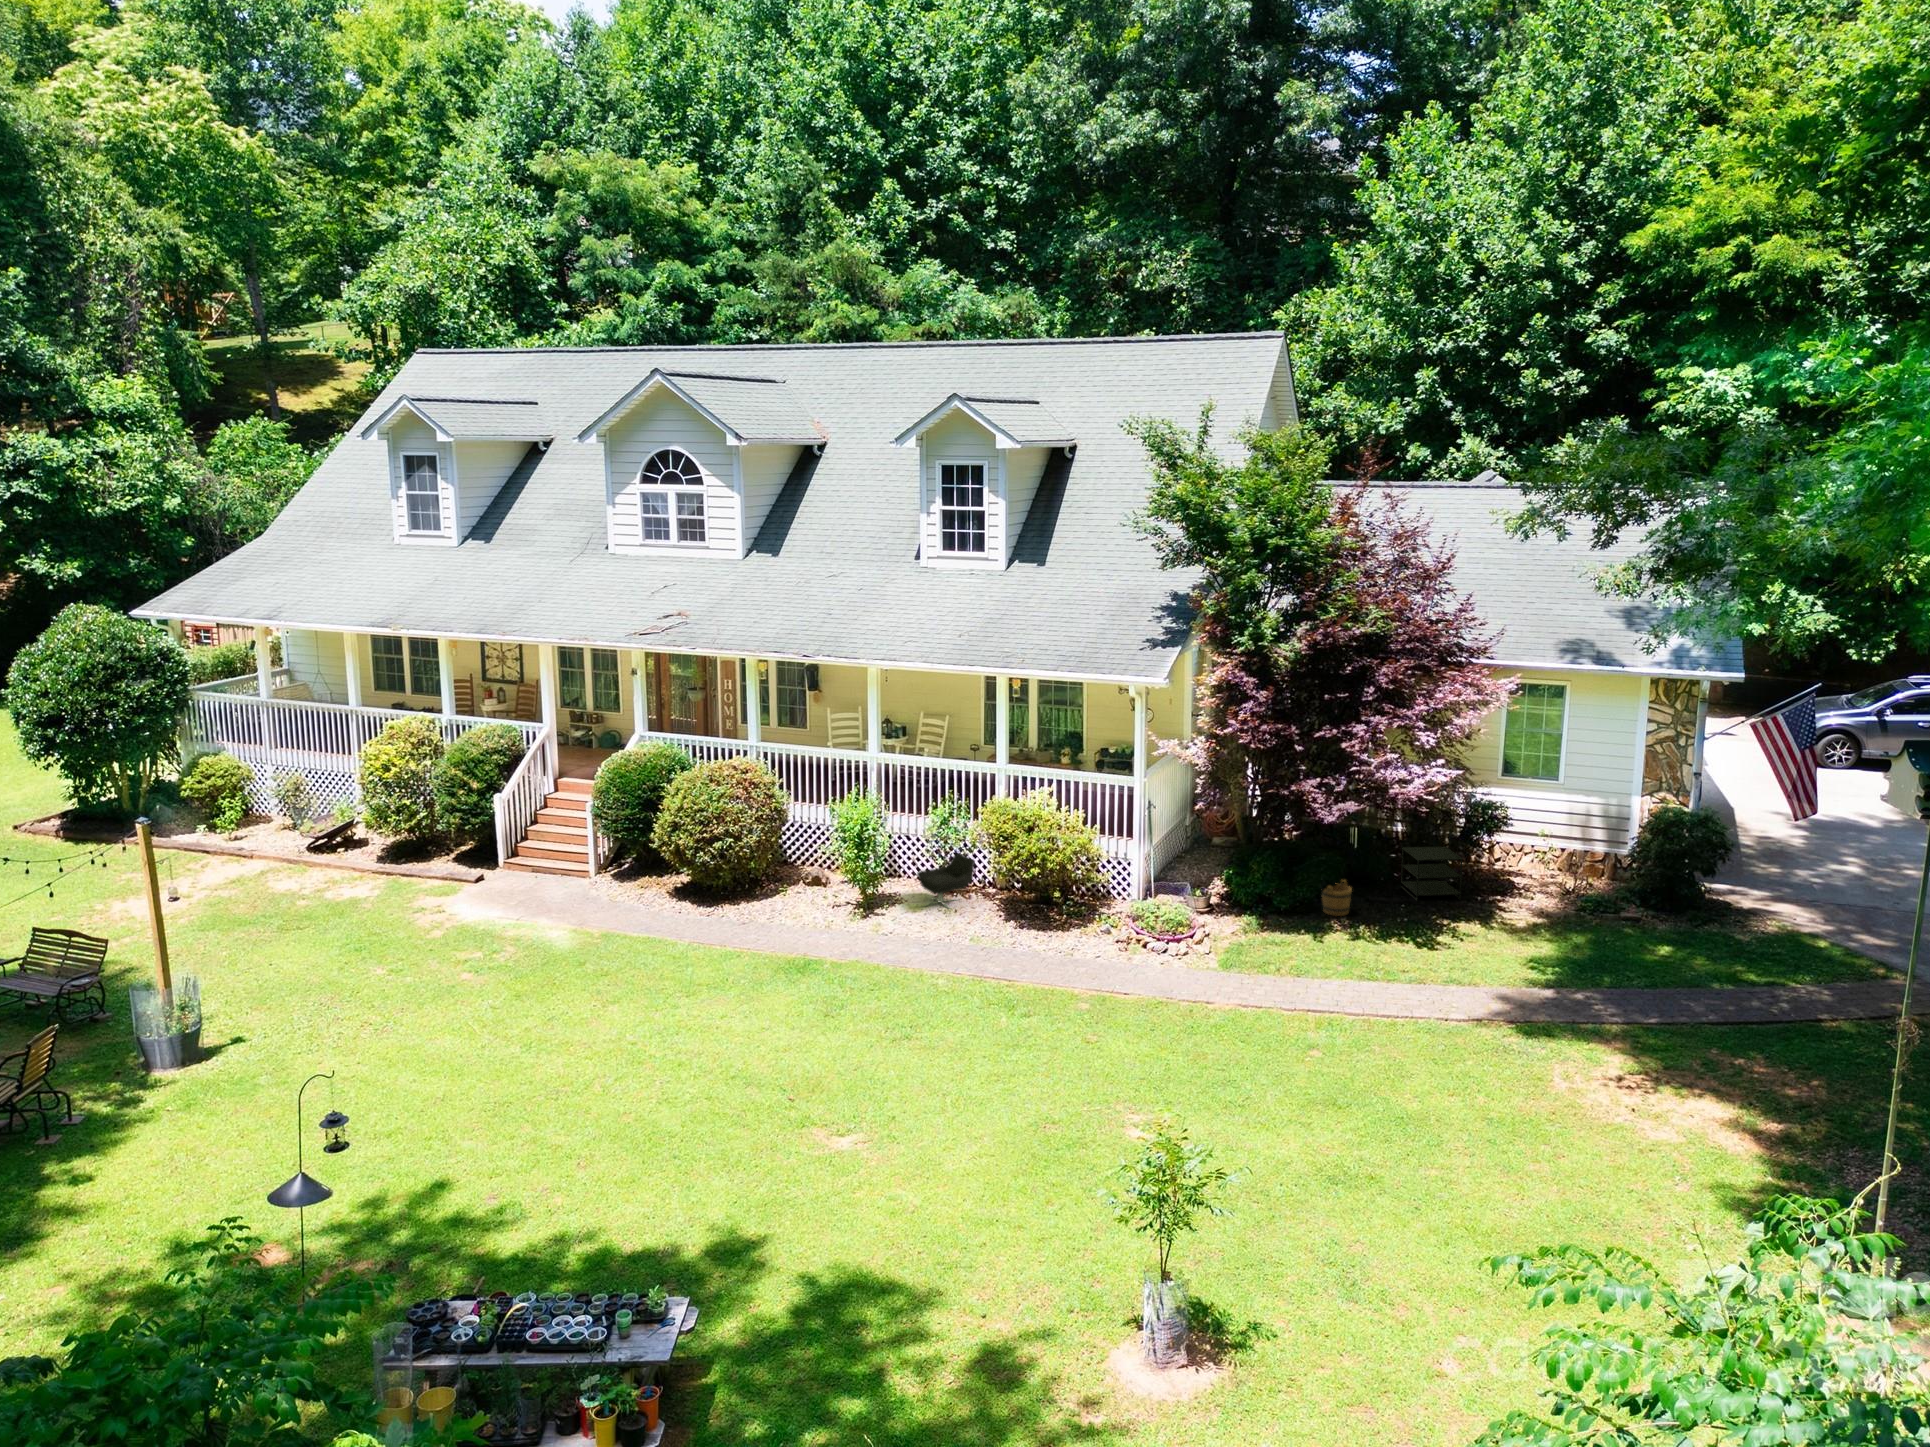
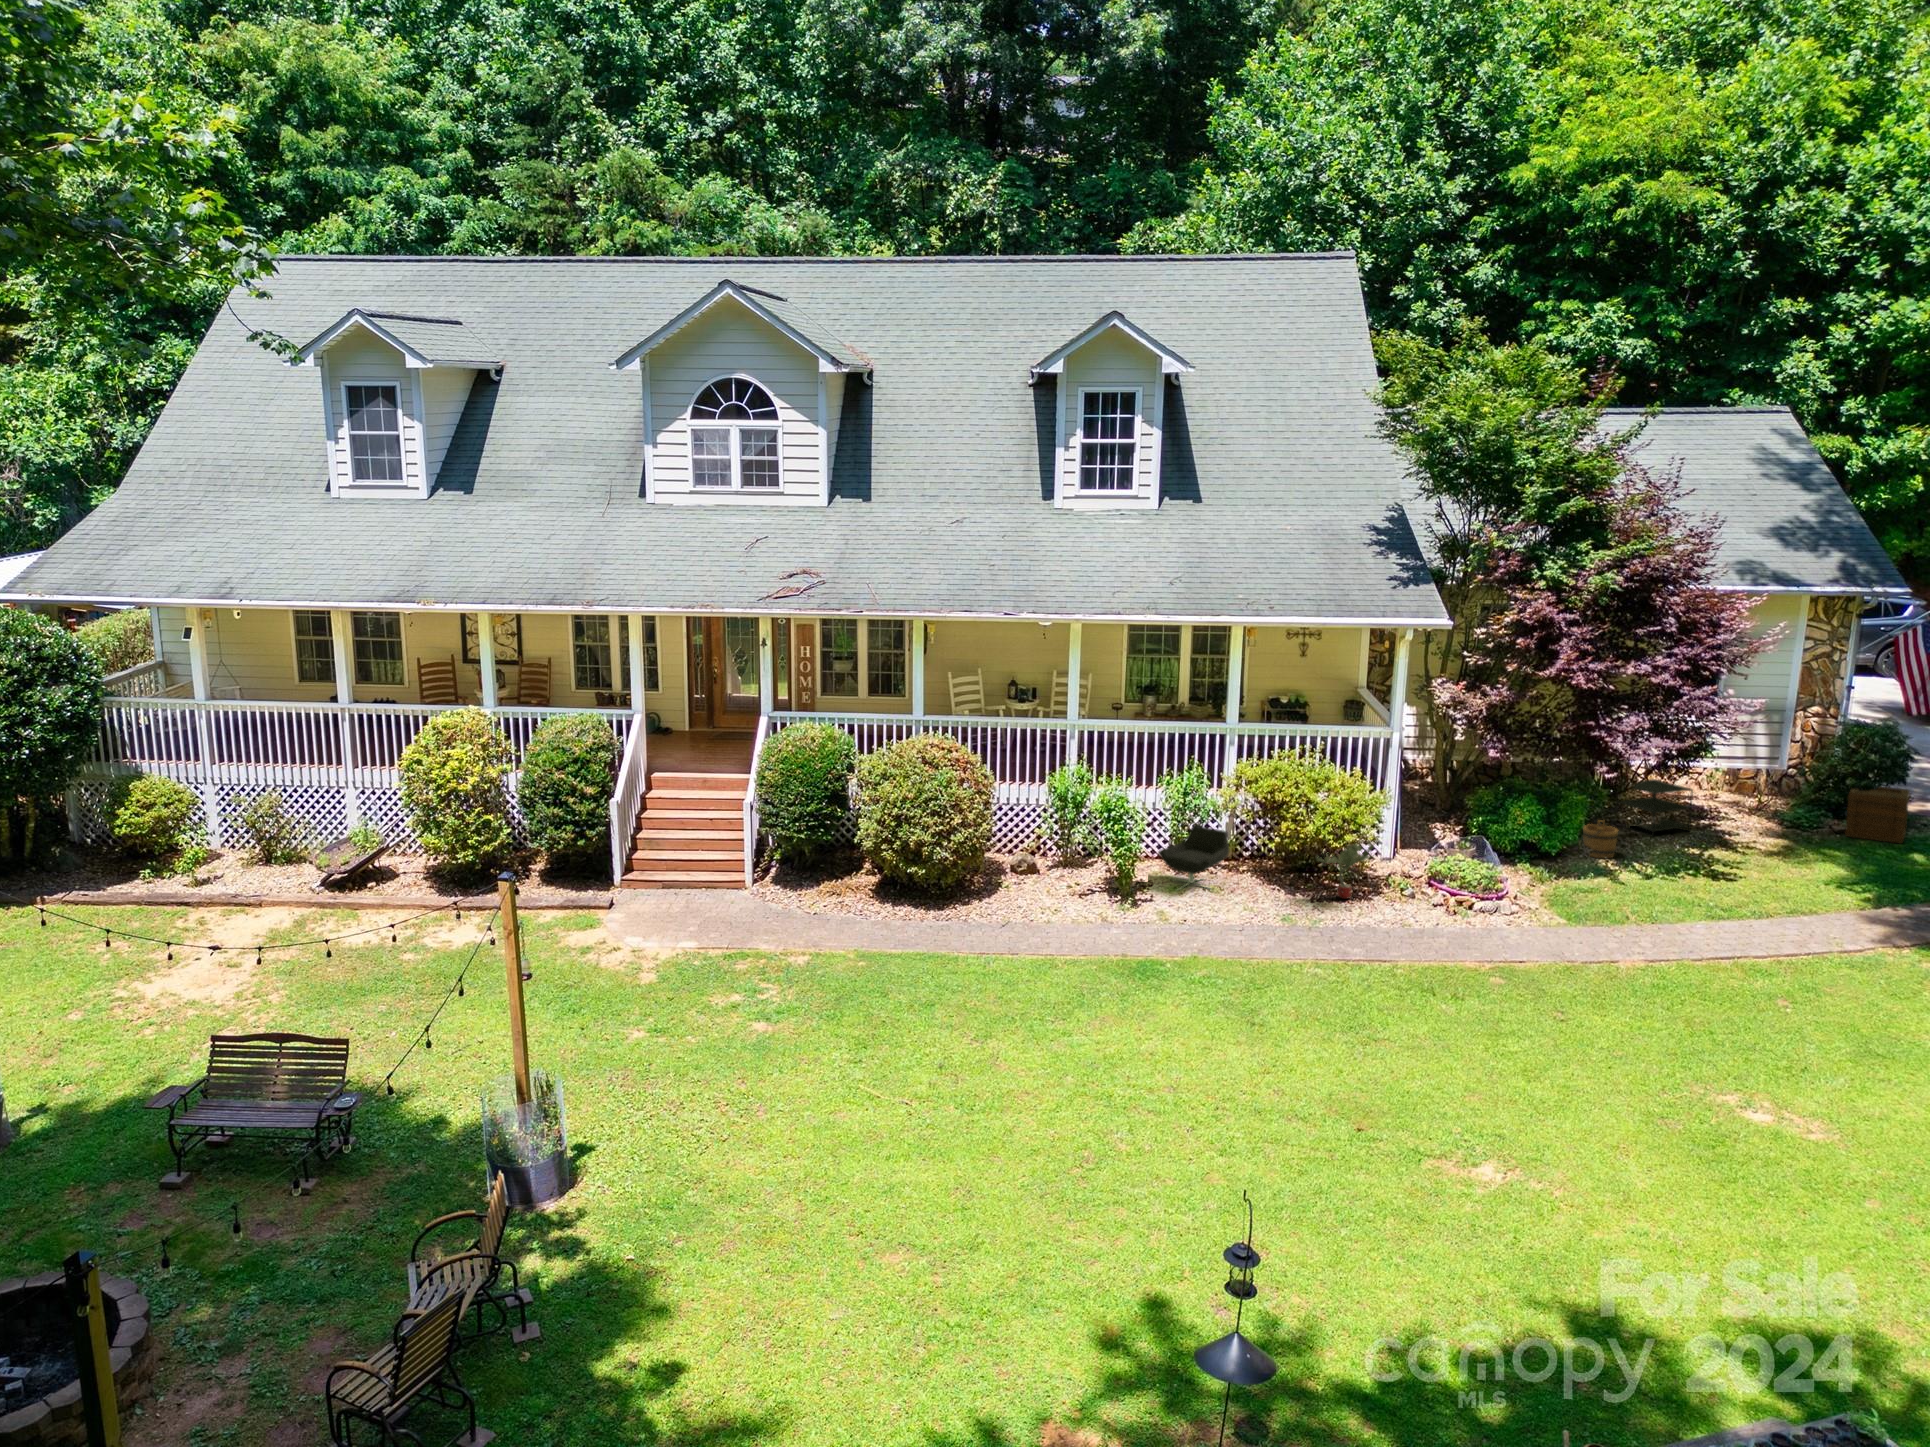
wooden crate: none [1607,867,1678,929] -> present [1845,787,1910,843]
potted tree: none [1026,868,1069,928] -> present [1317,842,1374,899]

